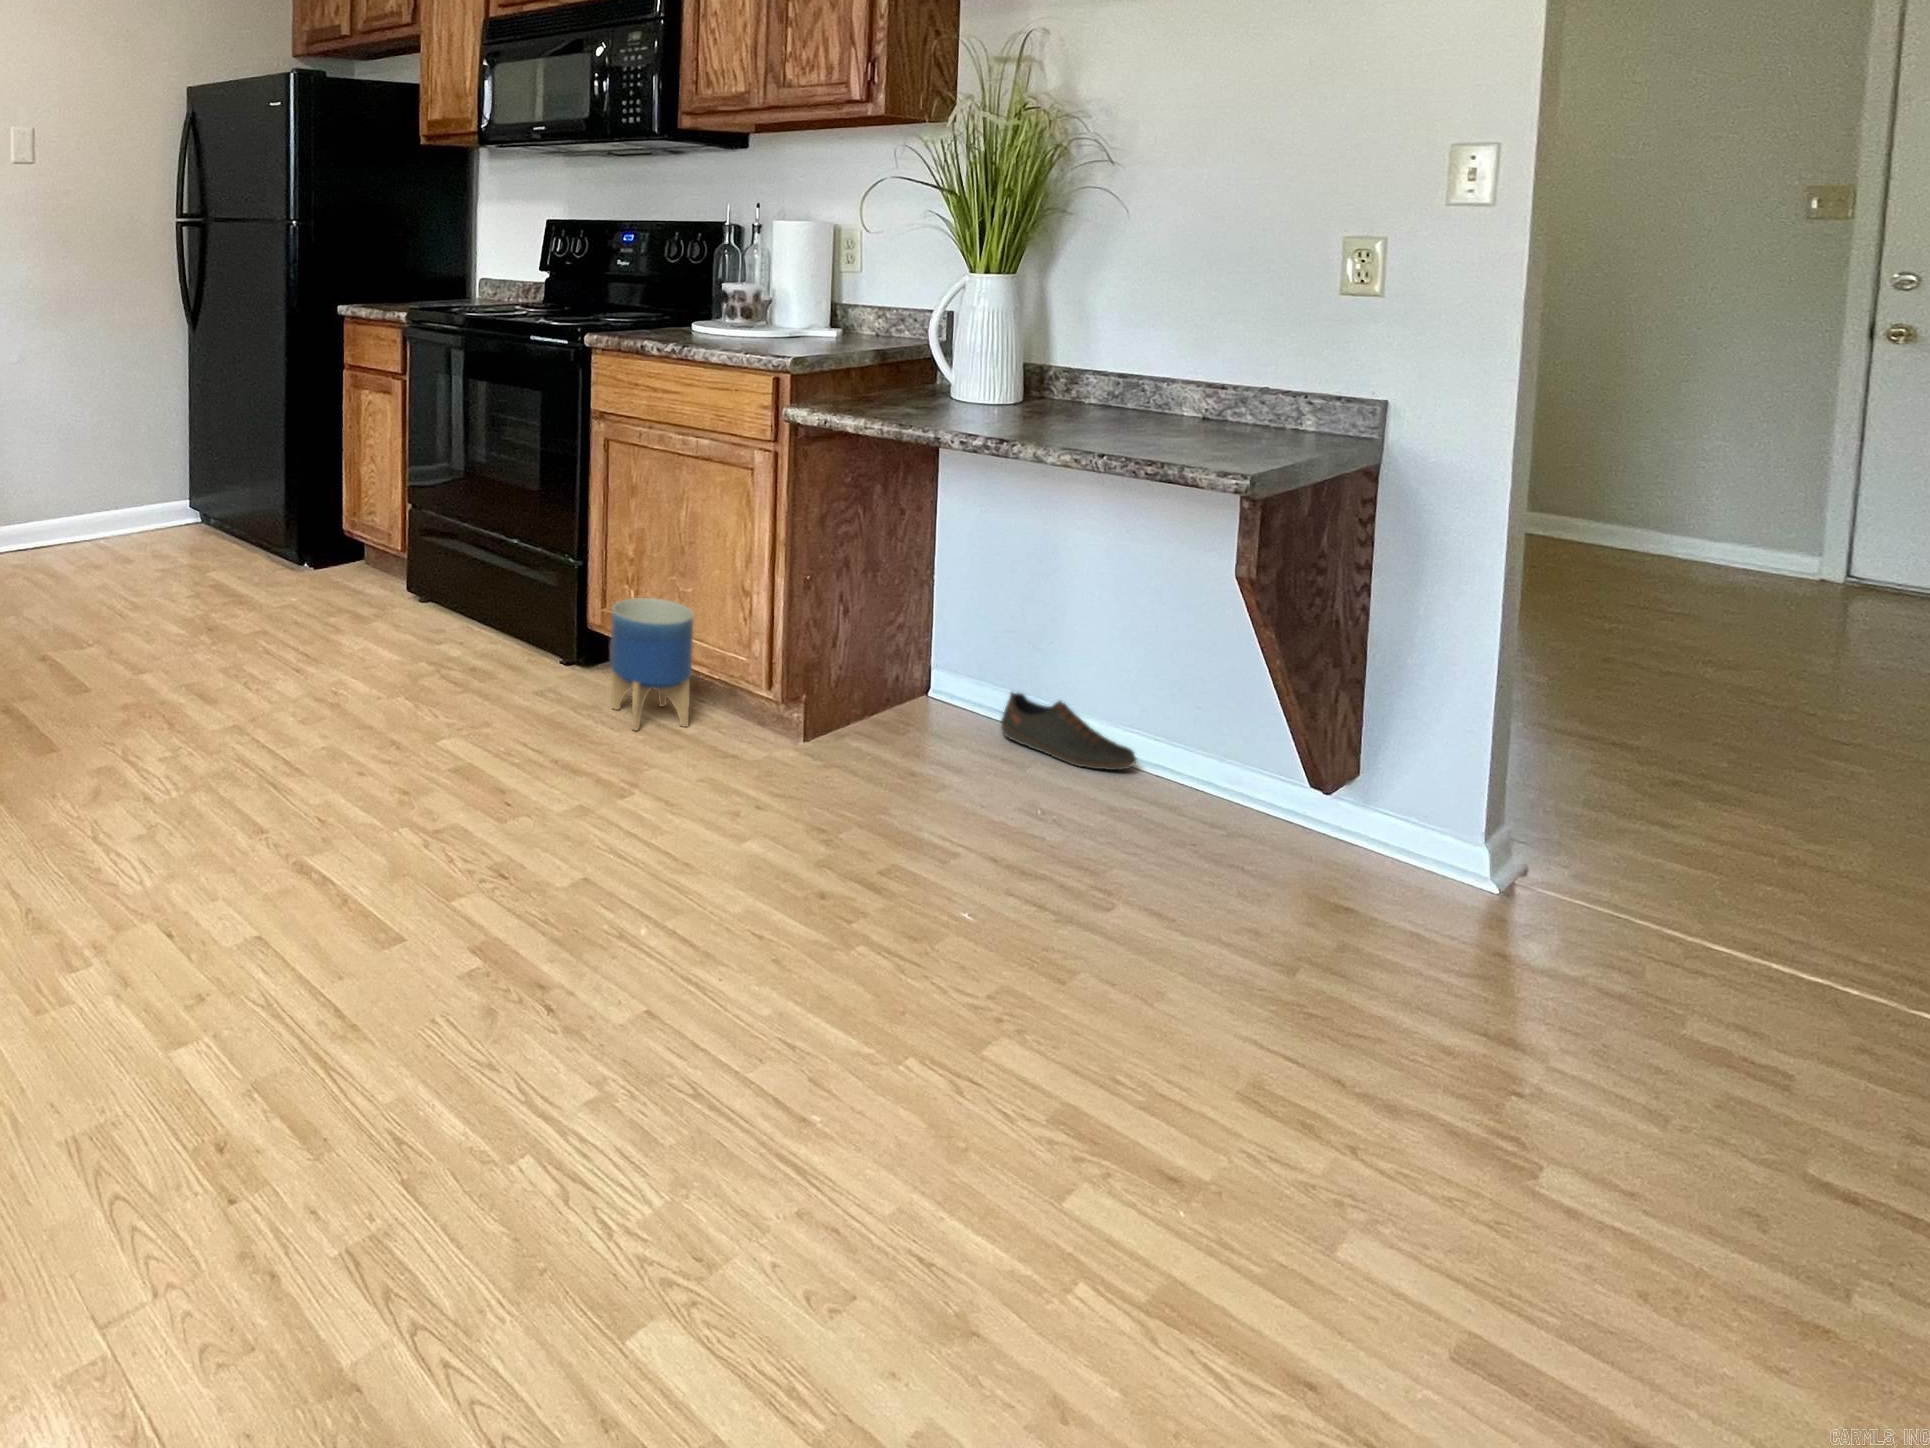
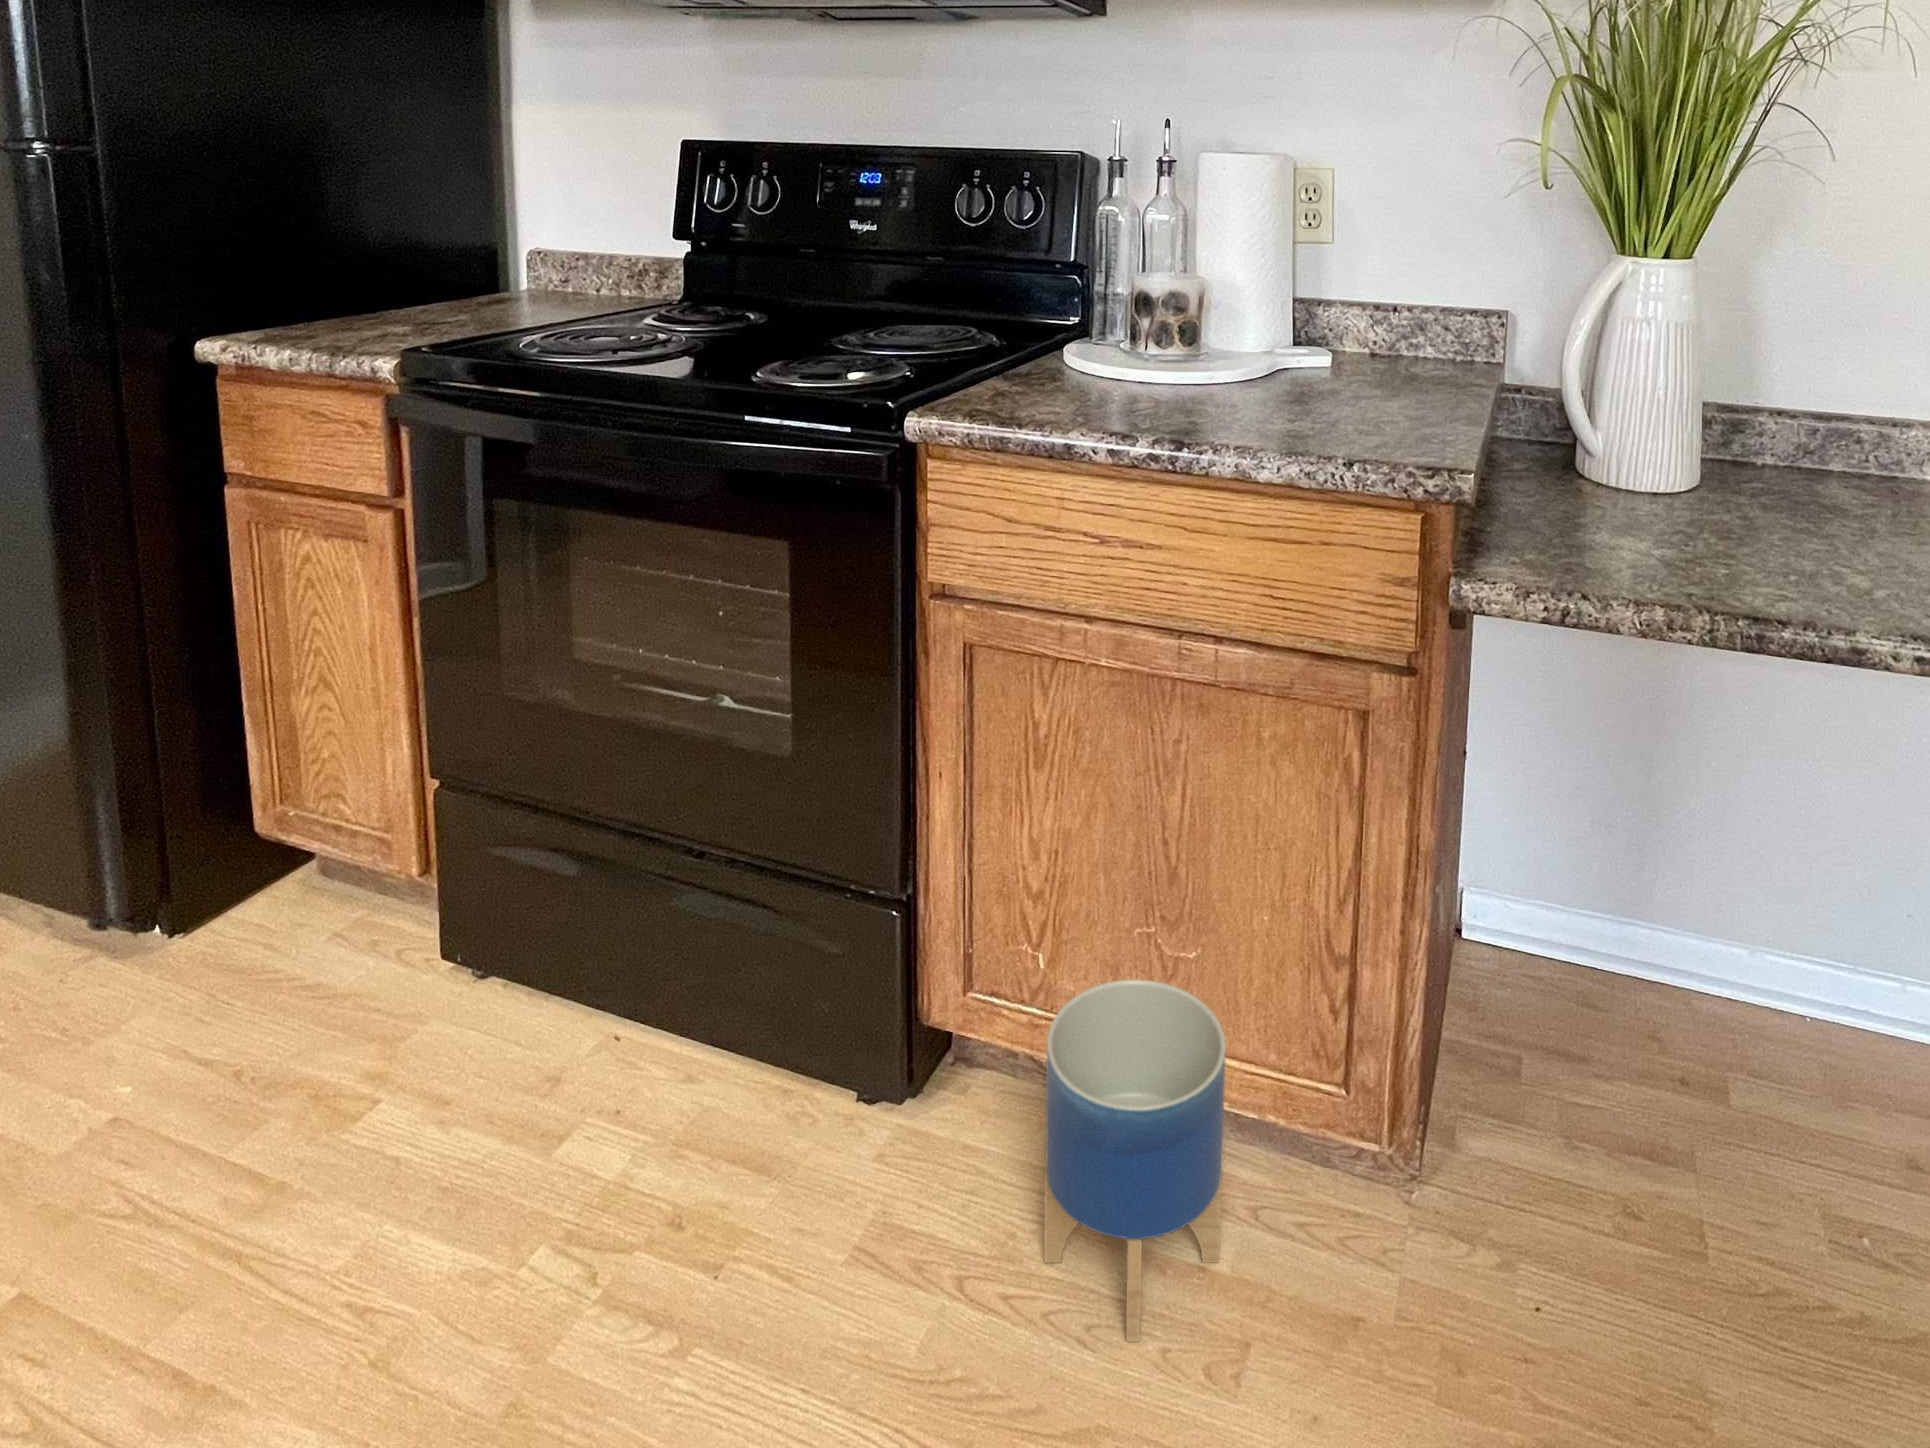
shoe: present [1001,692,1137,770] -> none [1637,941,1855,1061]

